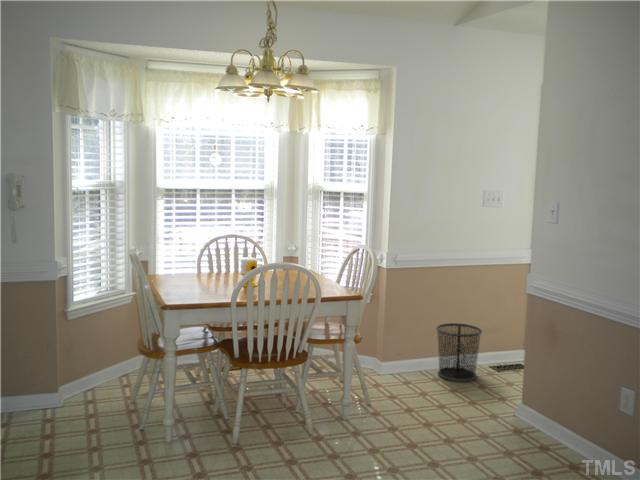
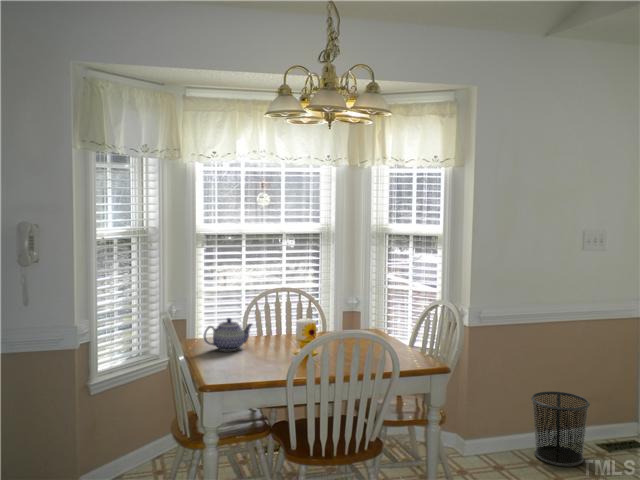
teapot: none [164,257,206,284] -> present [204,318,252,351]

